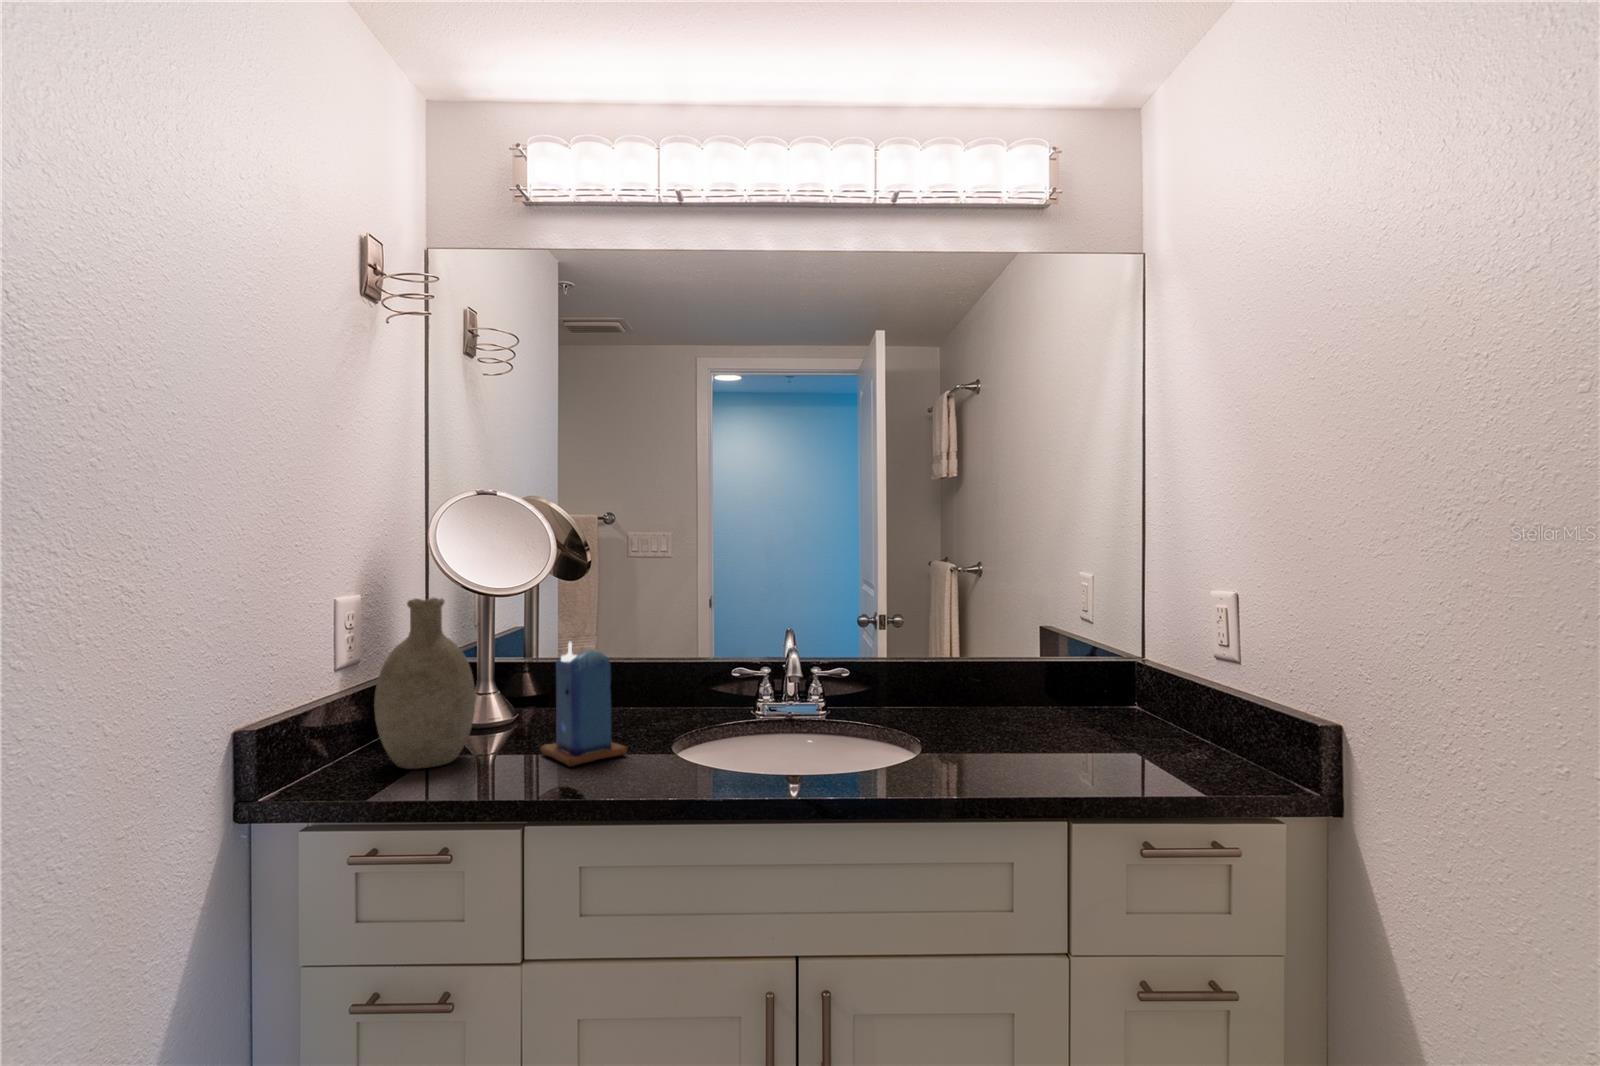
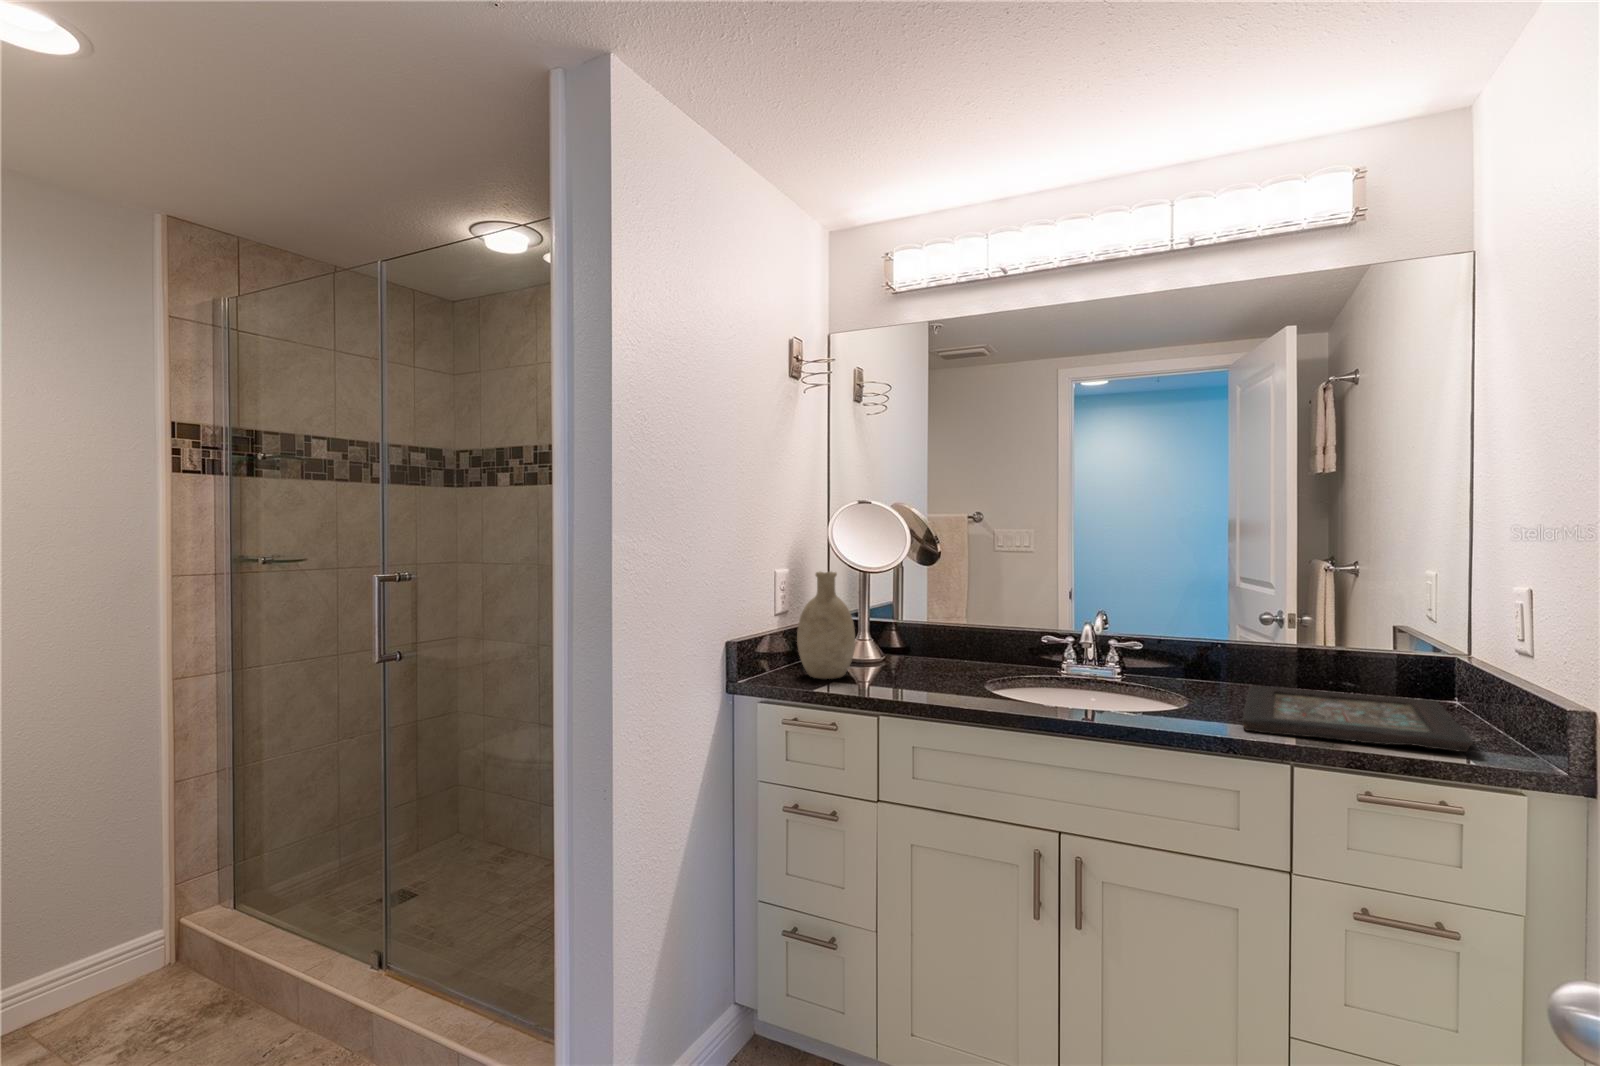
candle: present [540,642,627,766] -> none [895,604,952,687]
decorative tray: none [970,711,1230,780] -> present [1242,686,1474,752]

